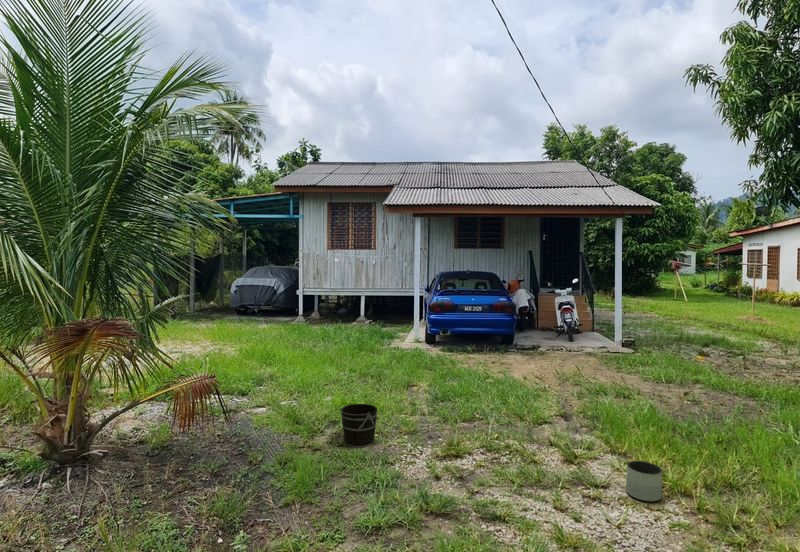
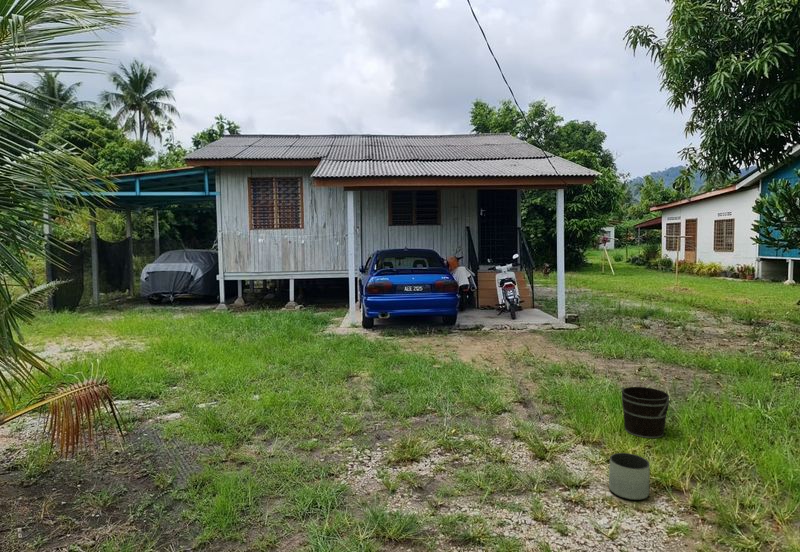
bucket: present [341,404,377,447] -> present [622,387,669,438]

